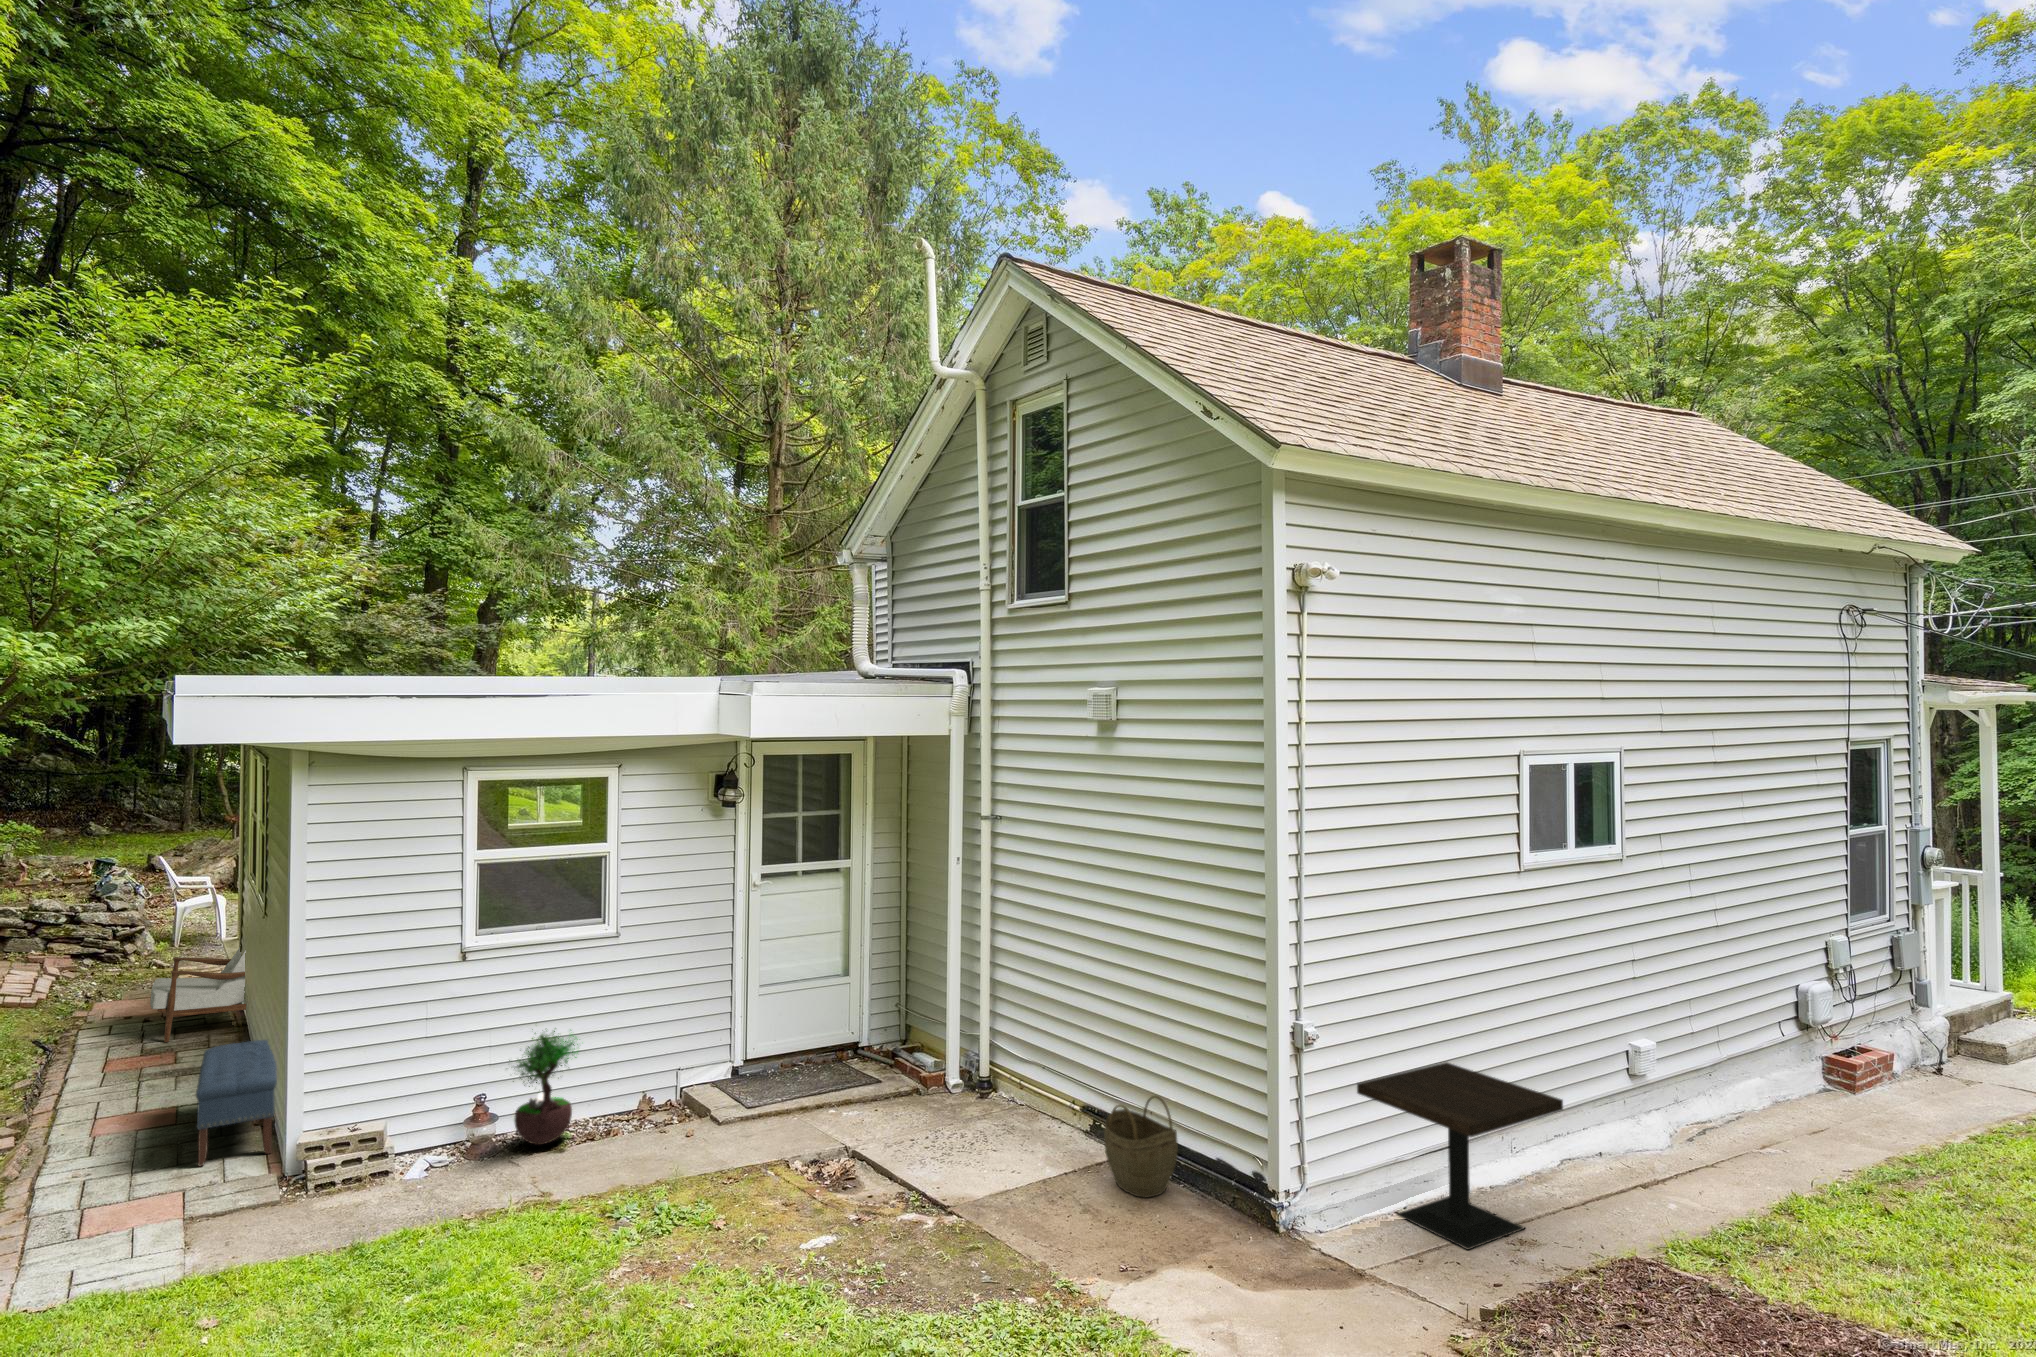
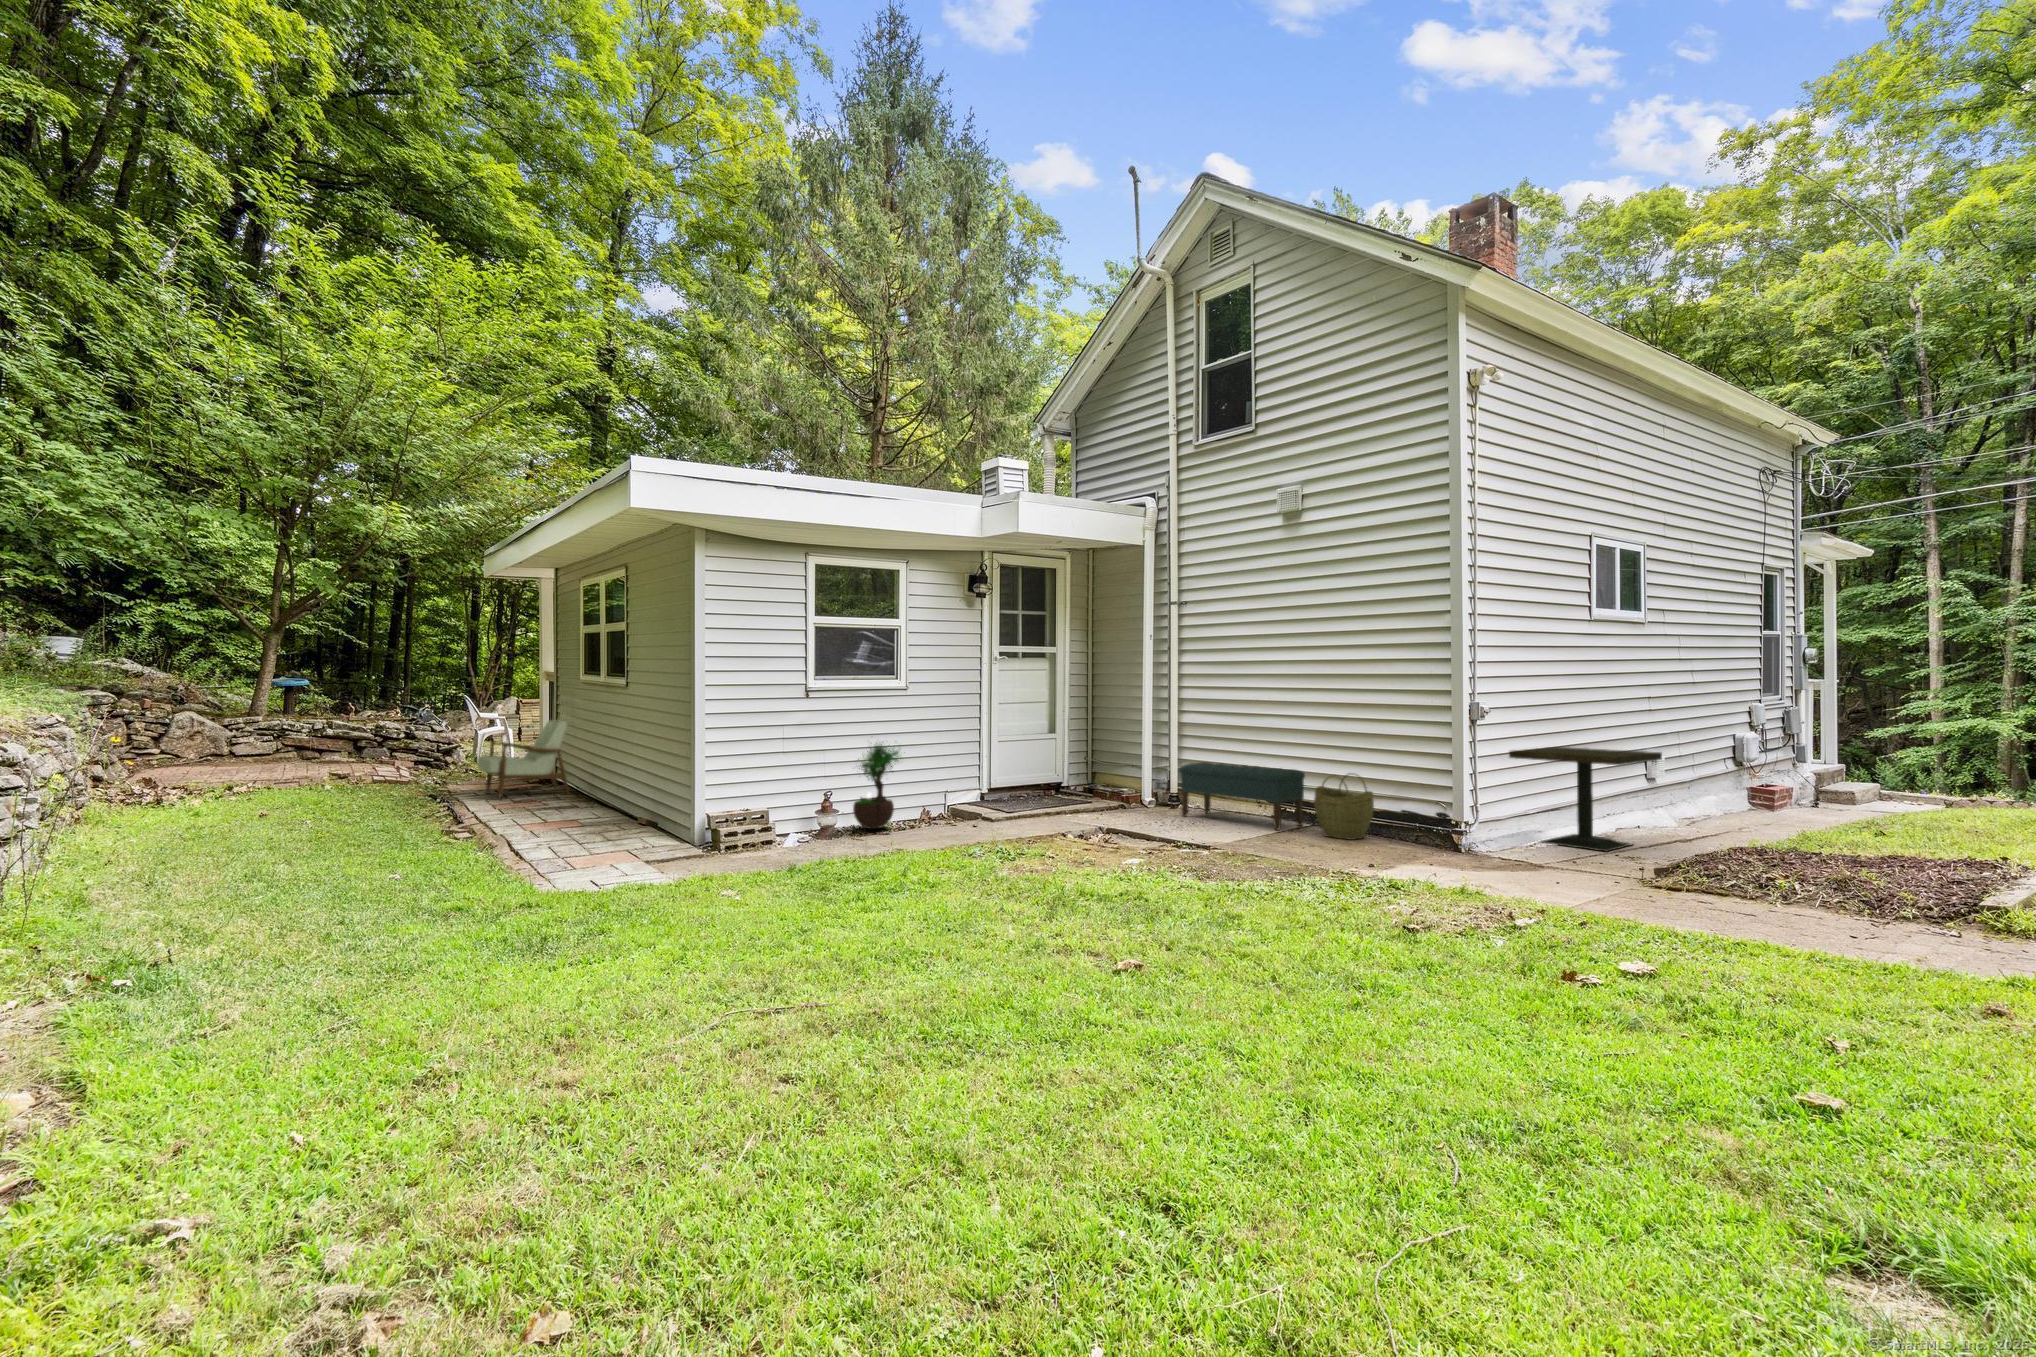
bench: present [196,1040,277,1166] -> present [1179,762,1305,831]

